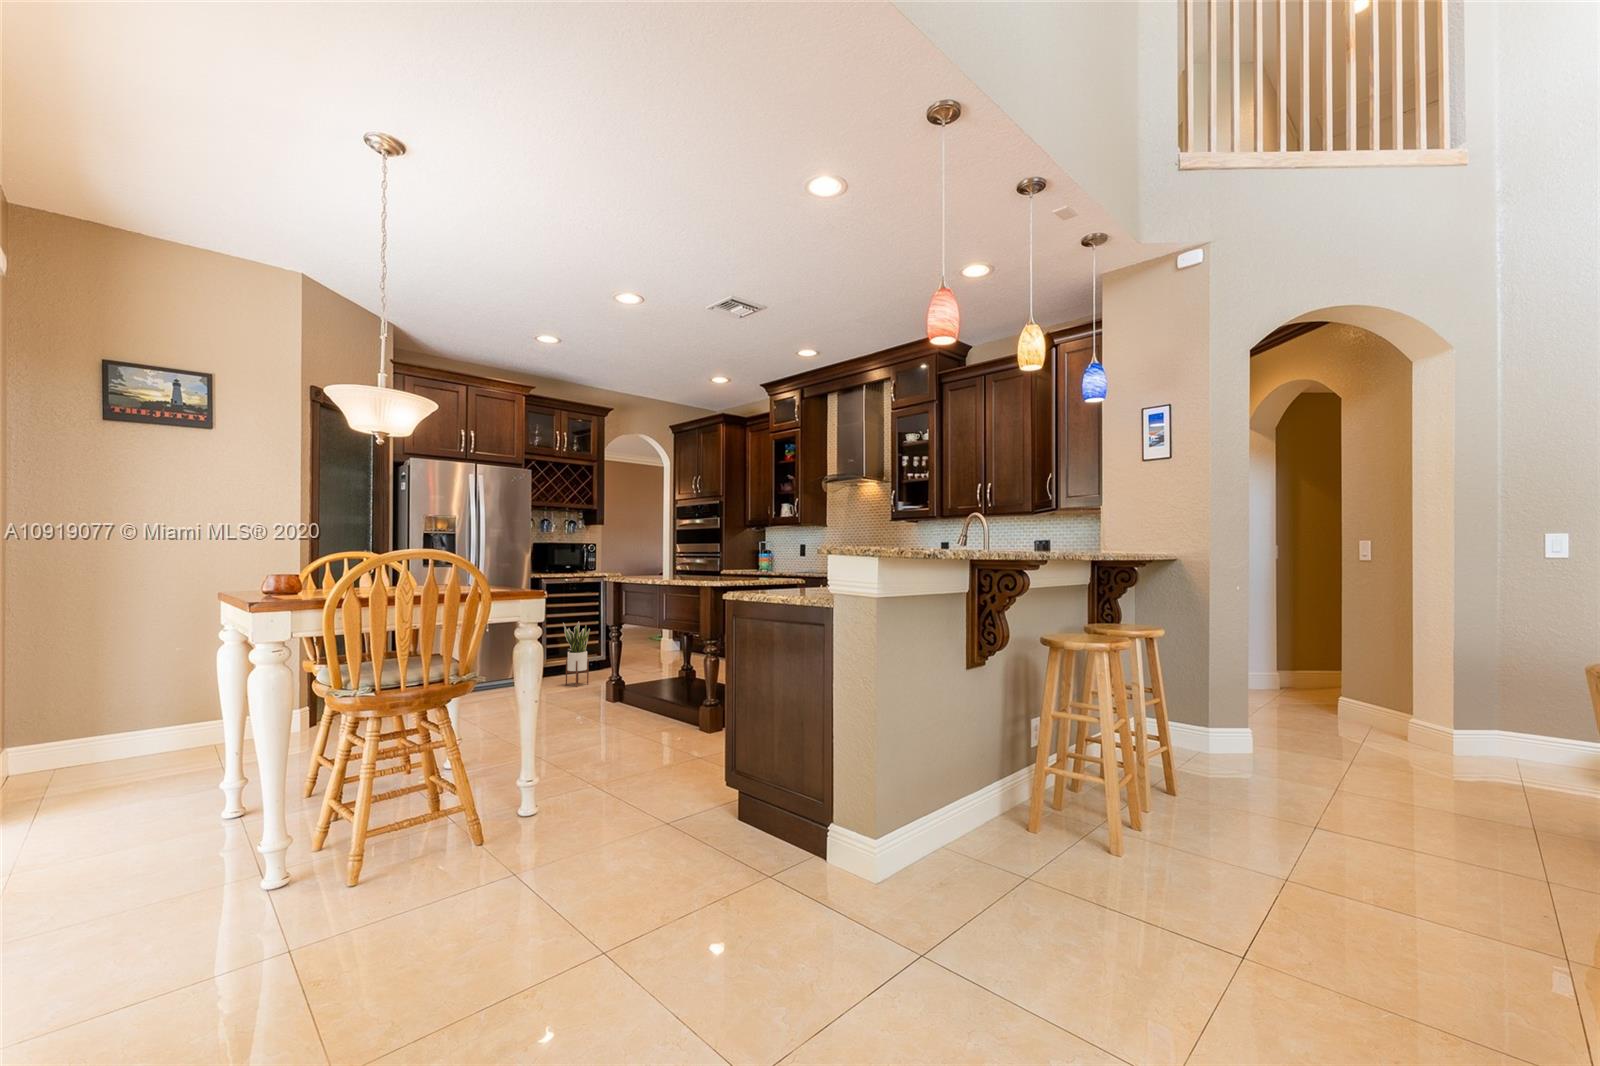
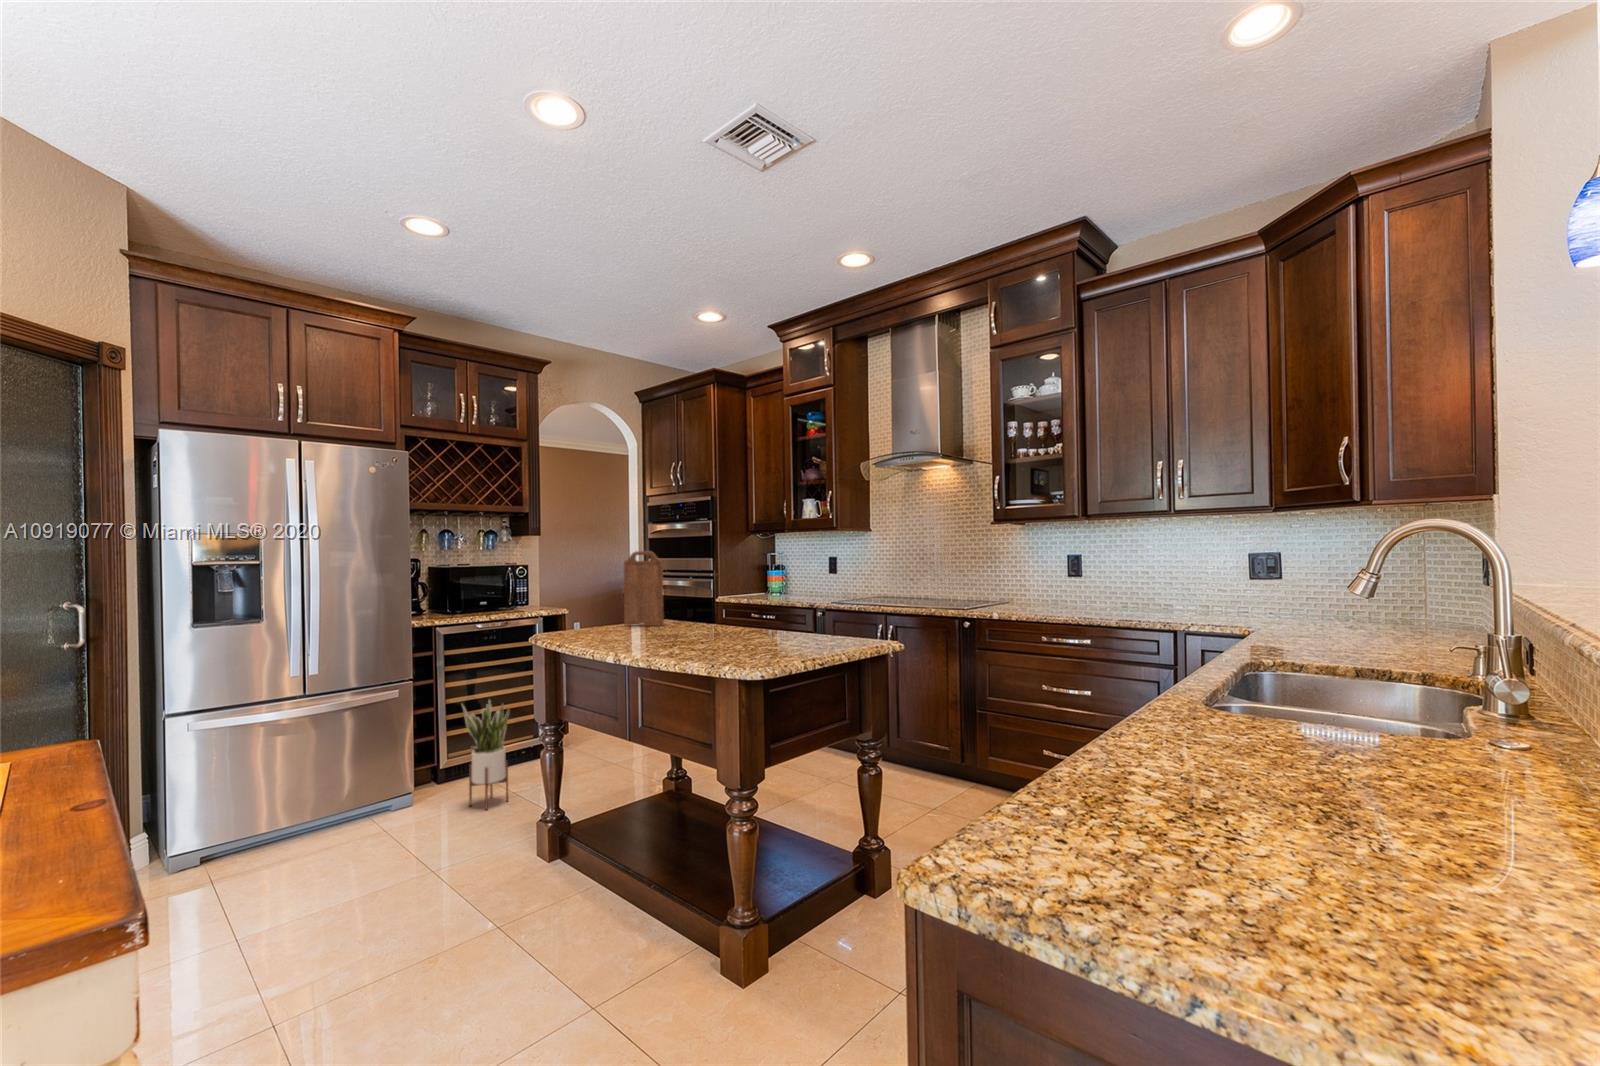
cutting board: none [661,533,685,578] -> present [624,551,664,626]

